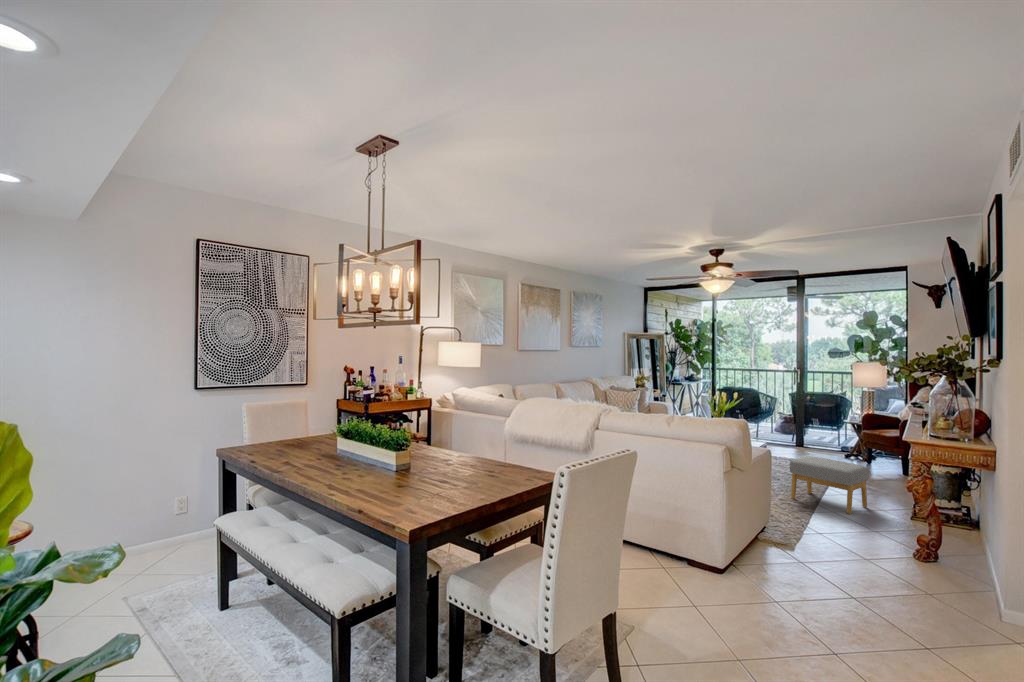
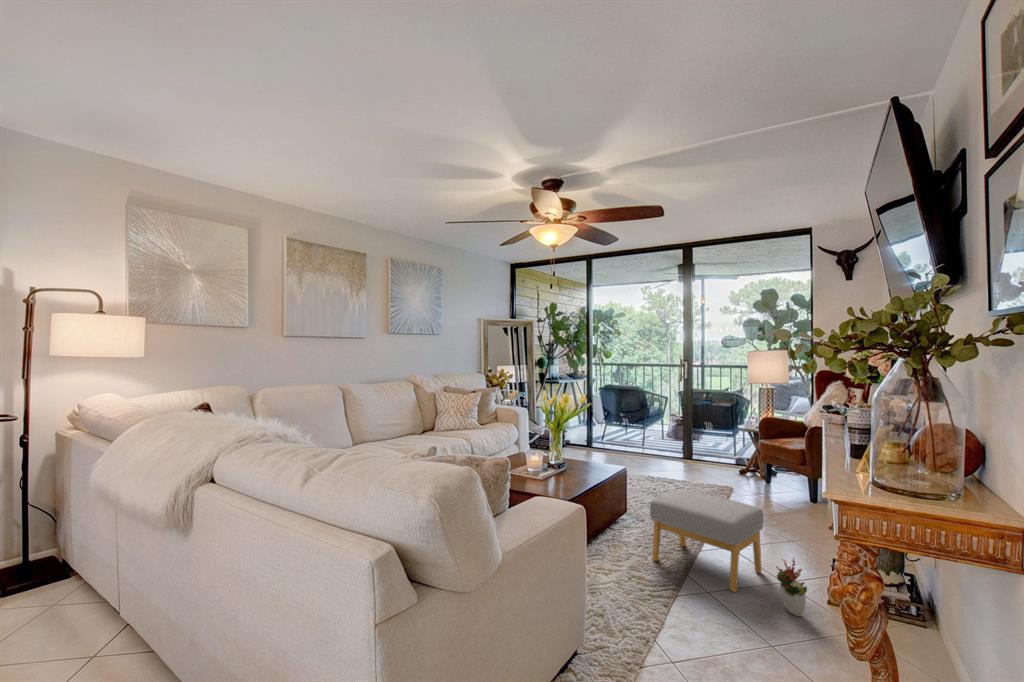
decorative plant: none [878,492,898,526] -> present [776,558,807,617]

